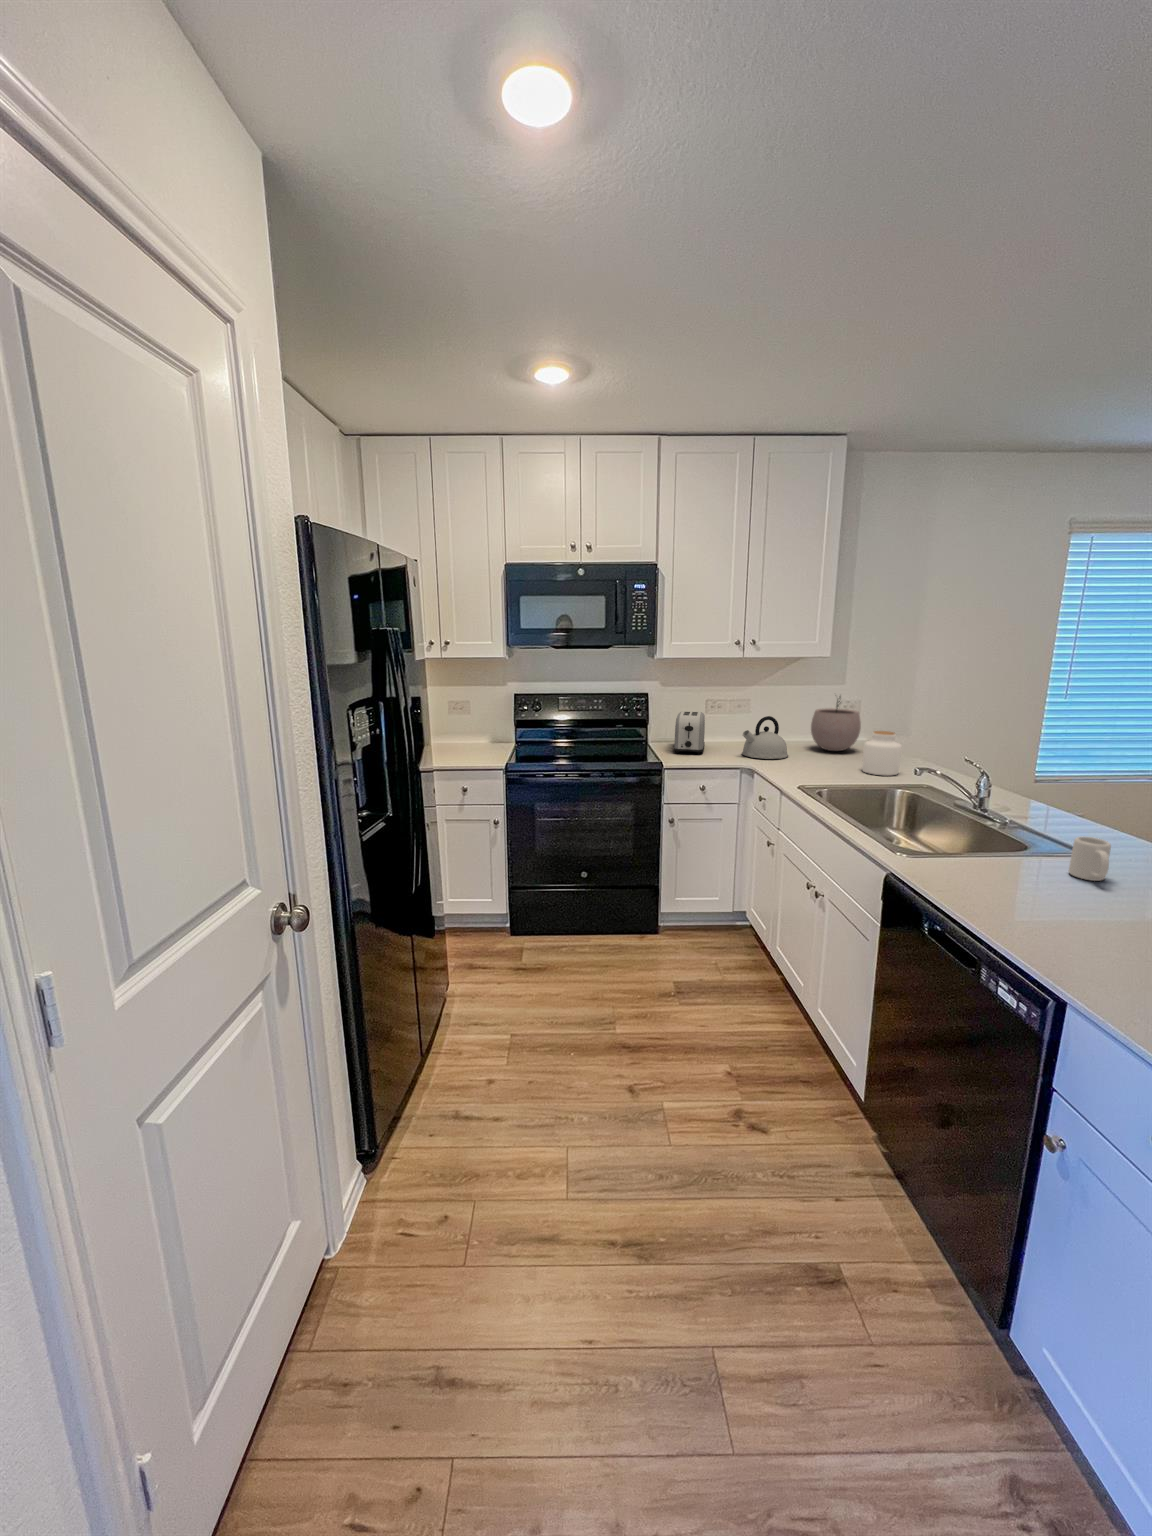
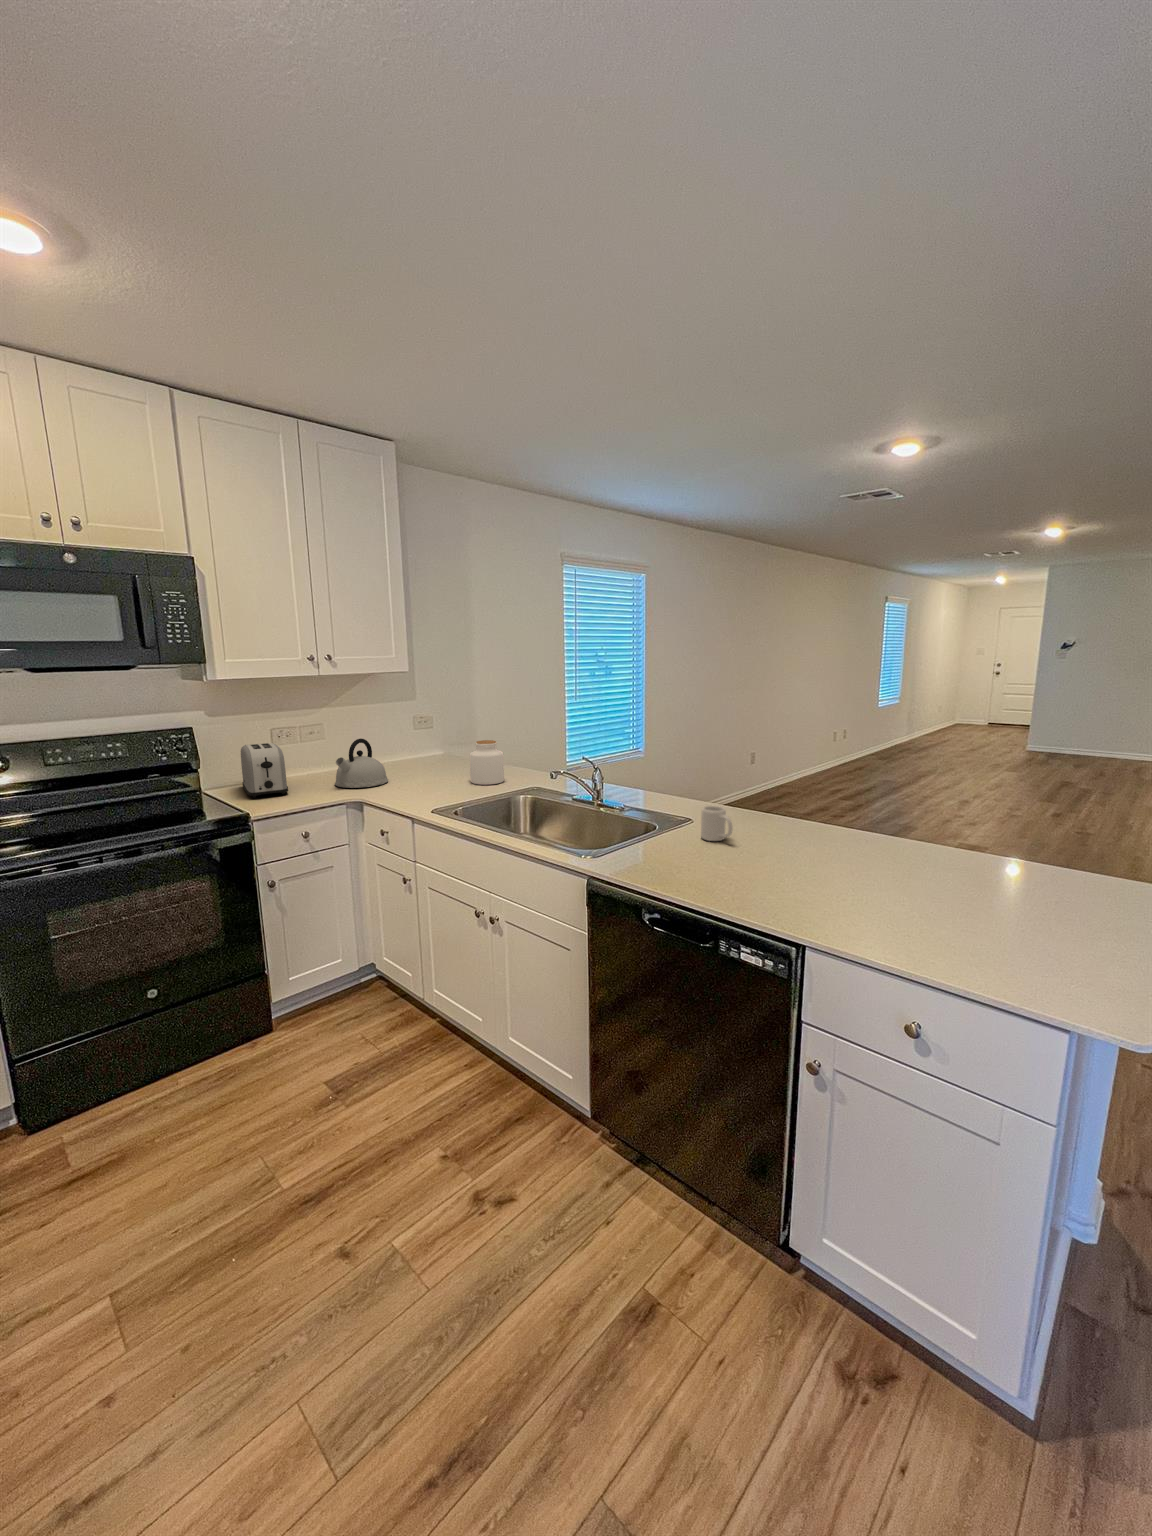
plant pot: present [811,697,861,751] -> none [399,707,449,768]

